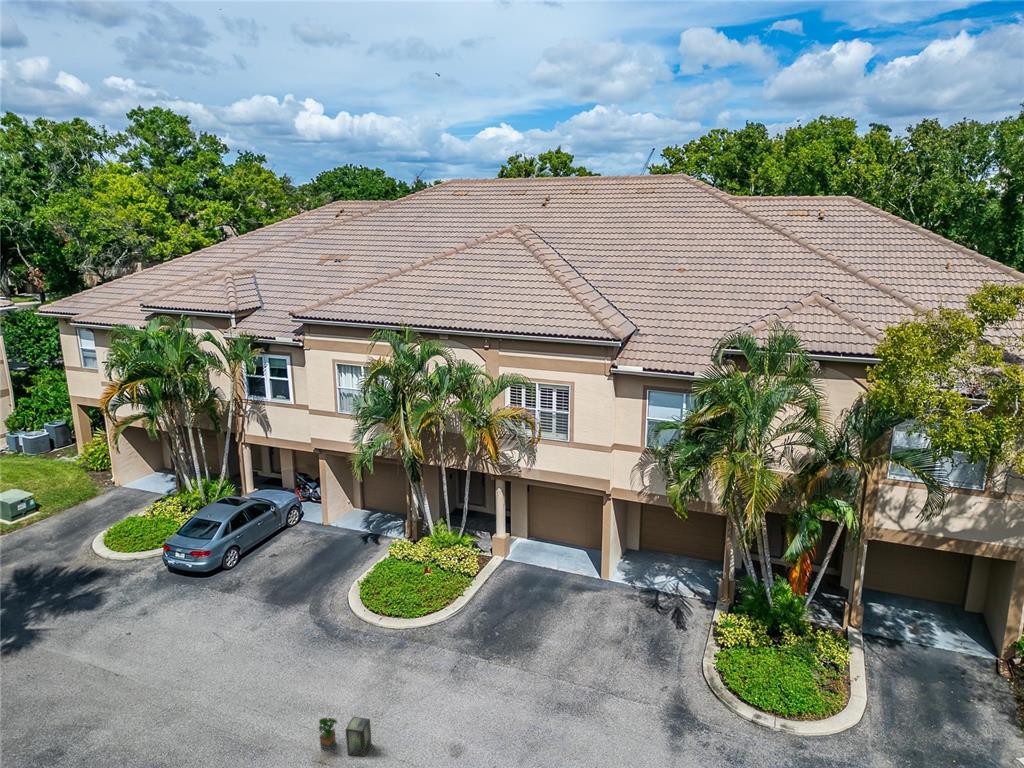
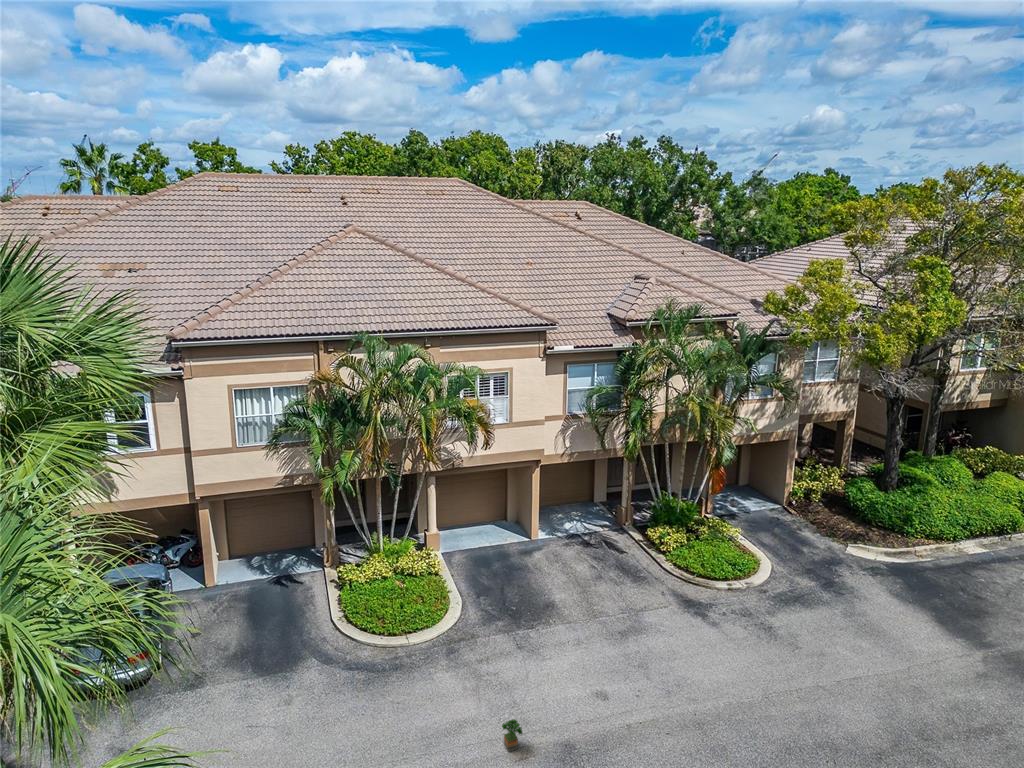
storage box: present [346,717,371,757] -> none [527,703,551,744]

